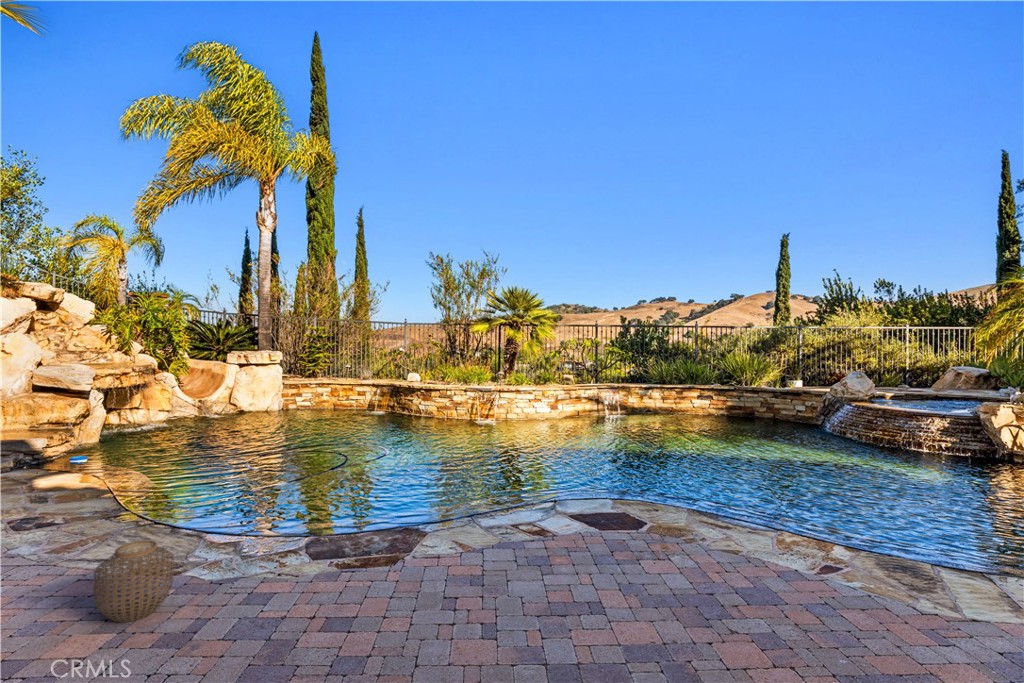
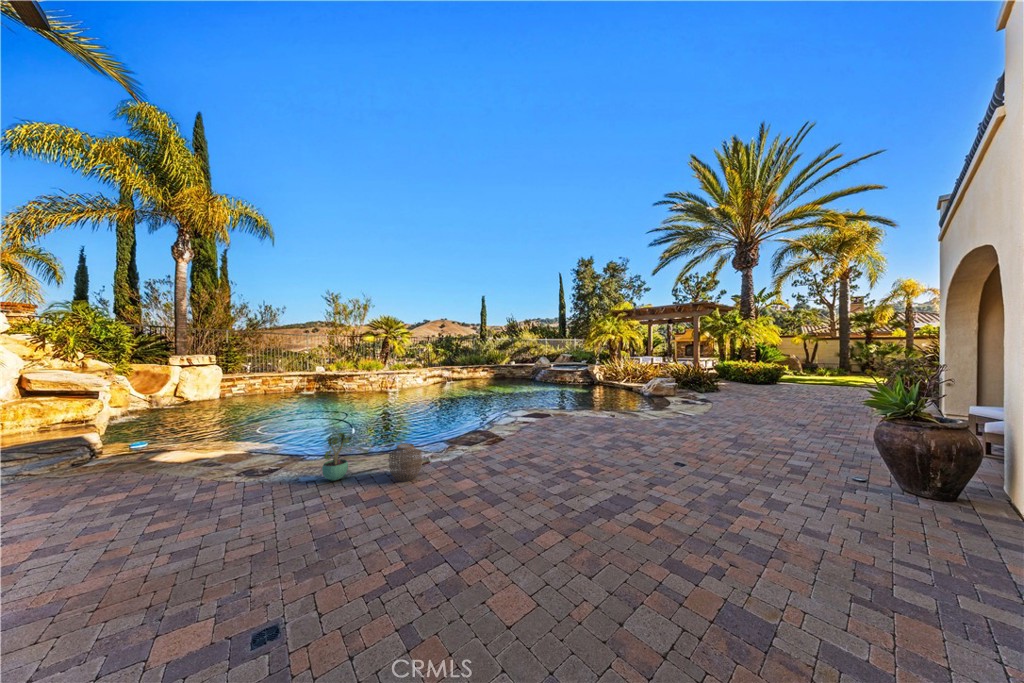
potted plant: none [28,497,103,583] -> present [322,433,352,481]

